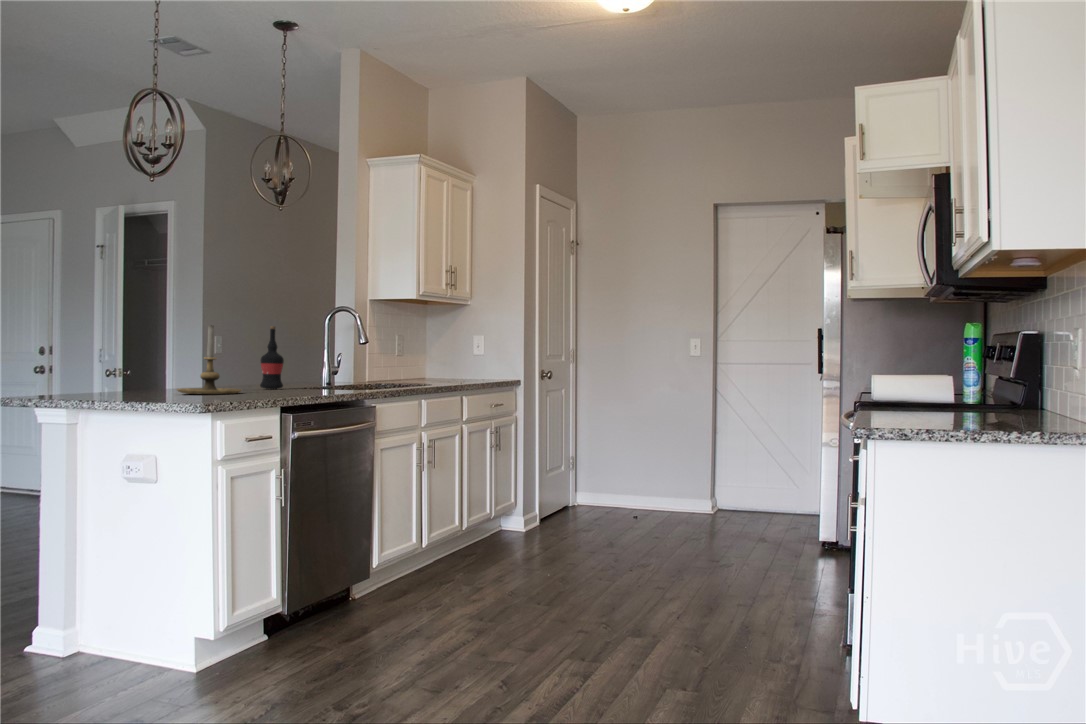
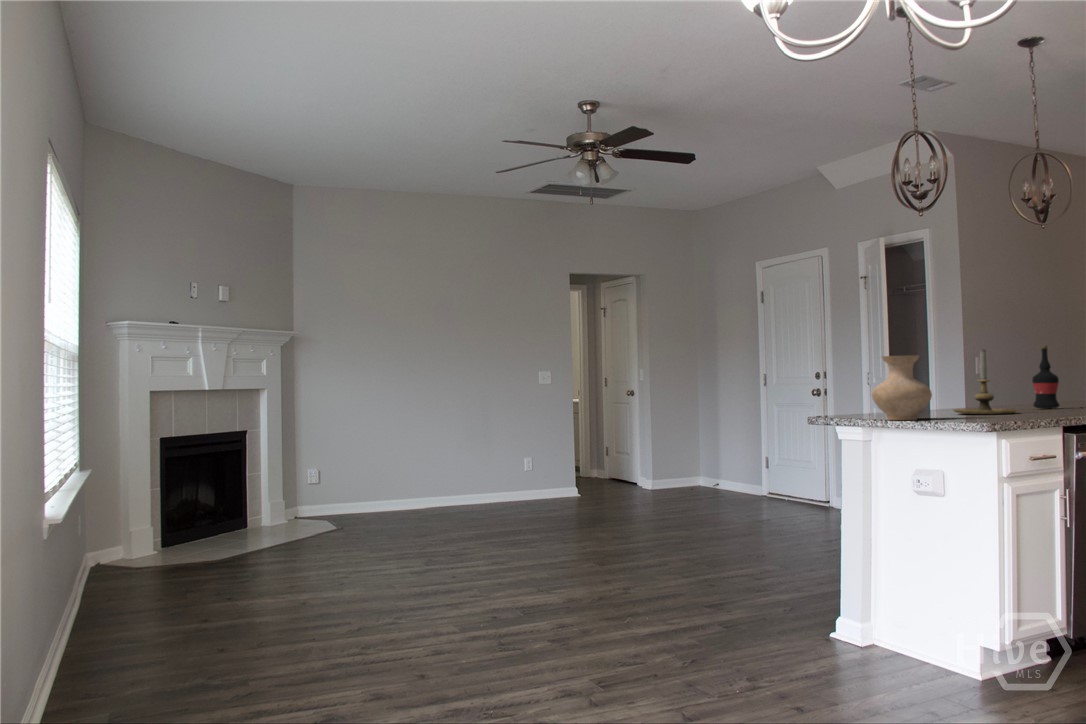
vase: none [77,325,149,401] -> present [872,355,932,420]

